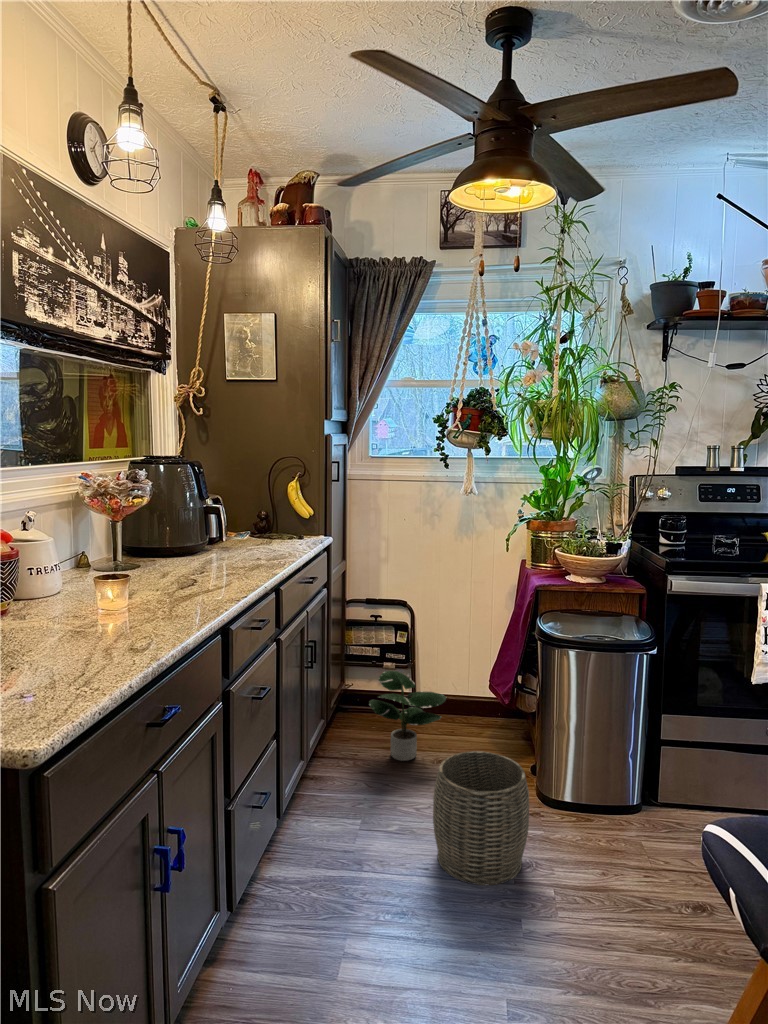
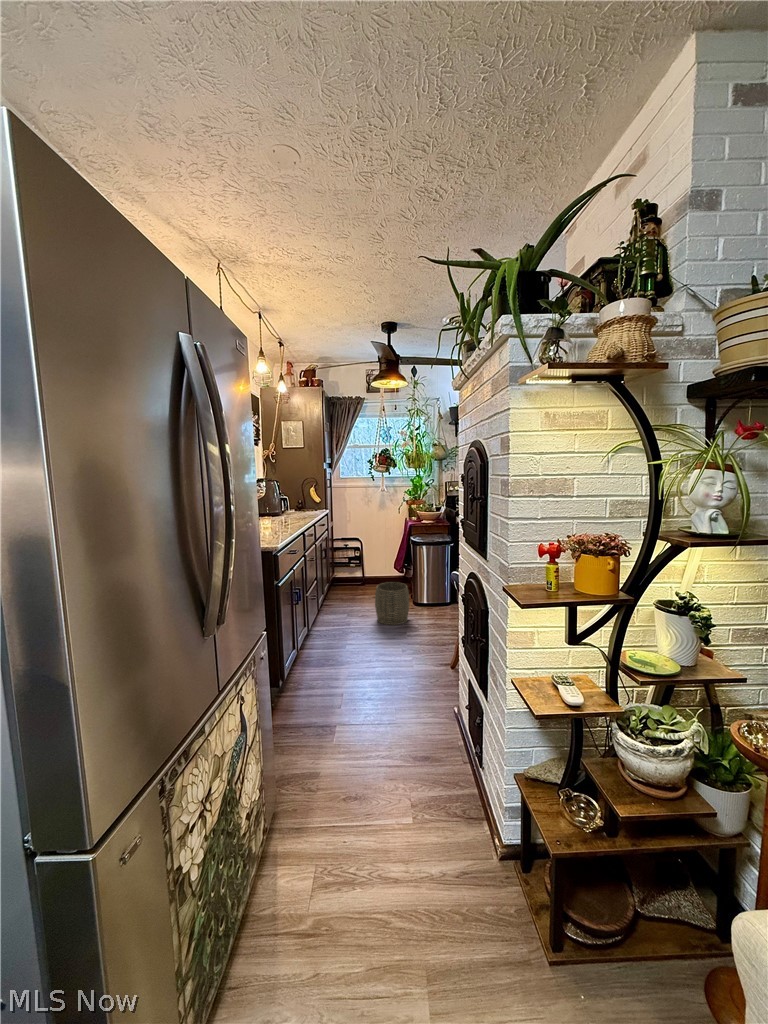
potted plant: present [369,671,446,761] -> none [346,564,377,598]

